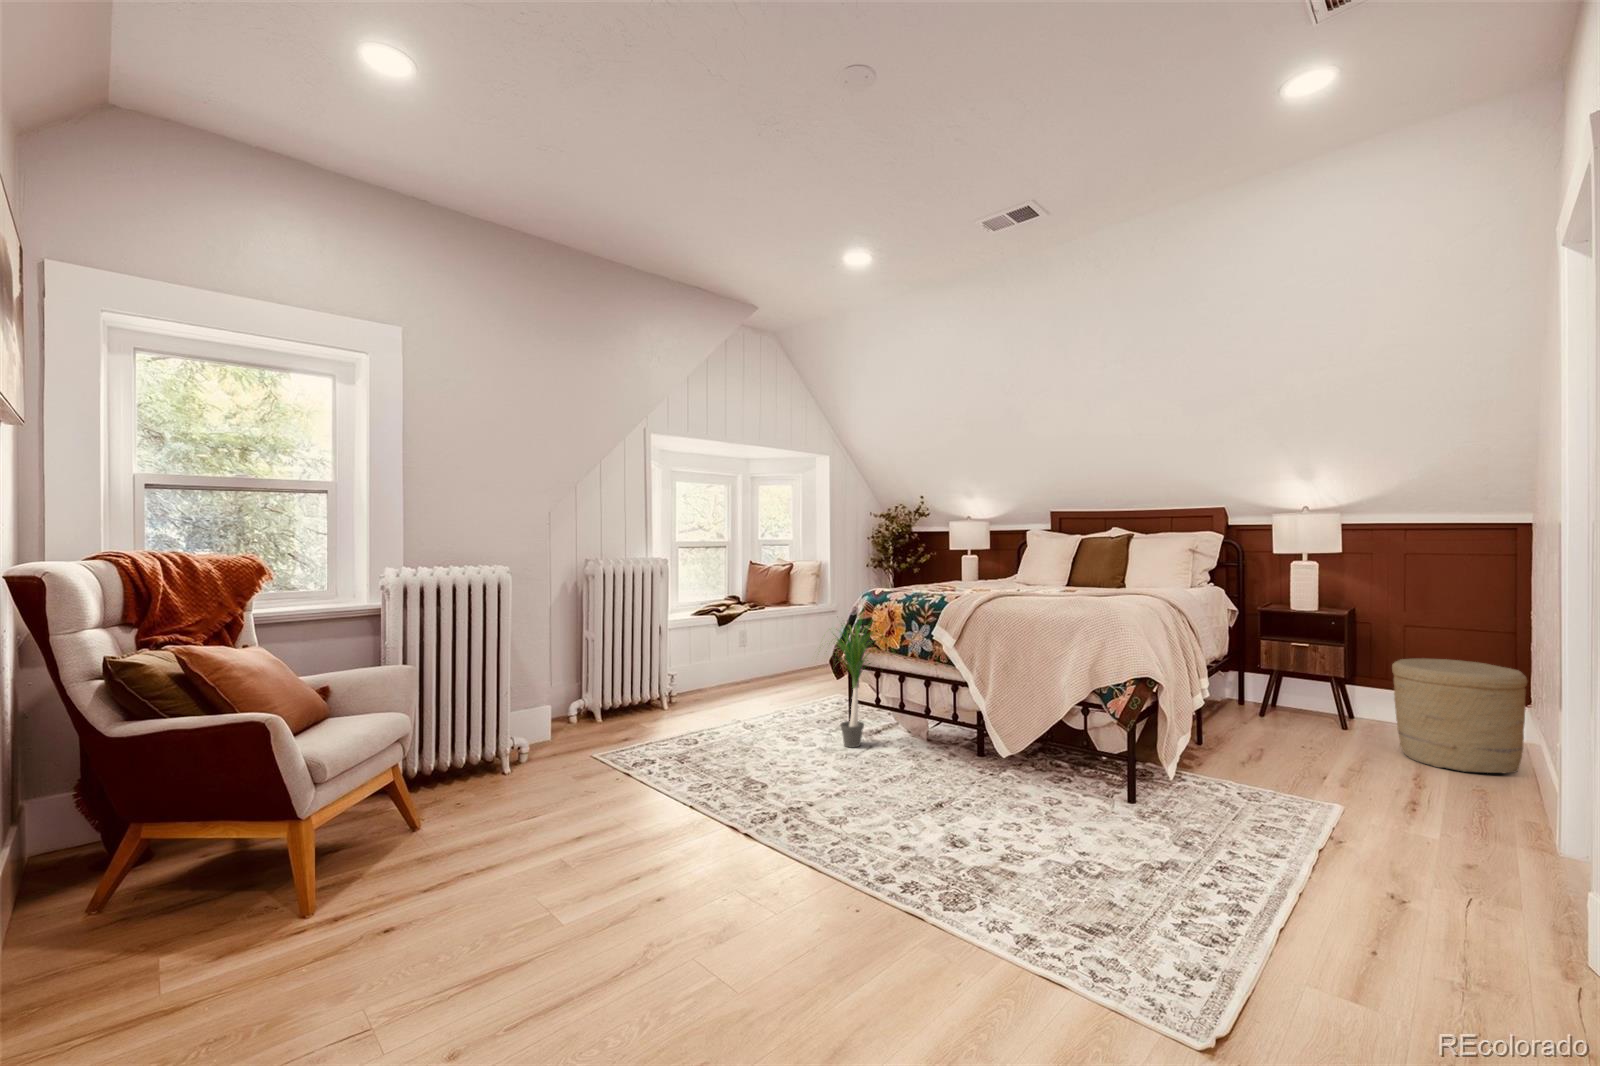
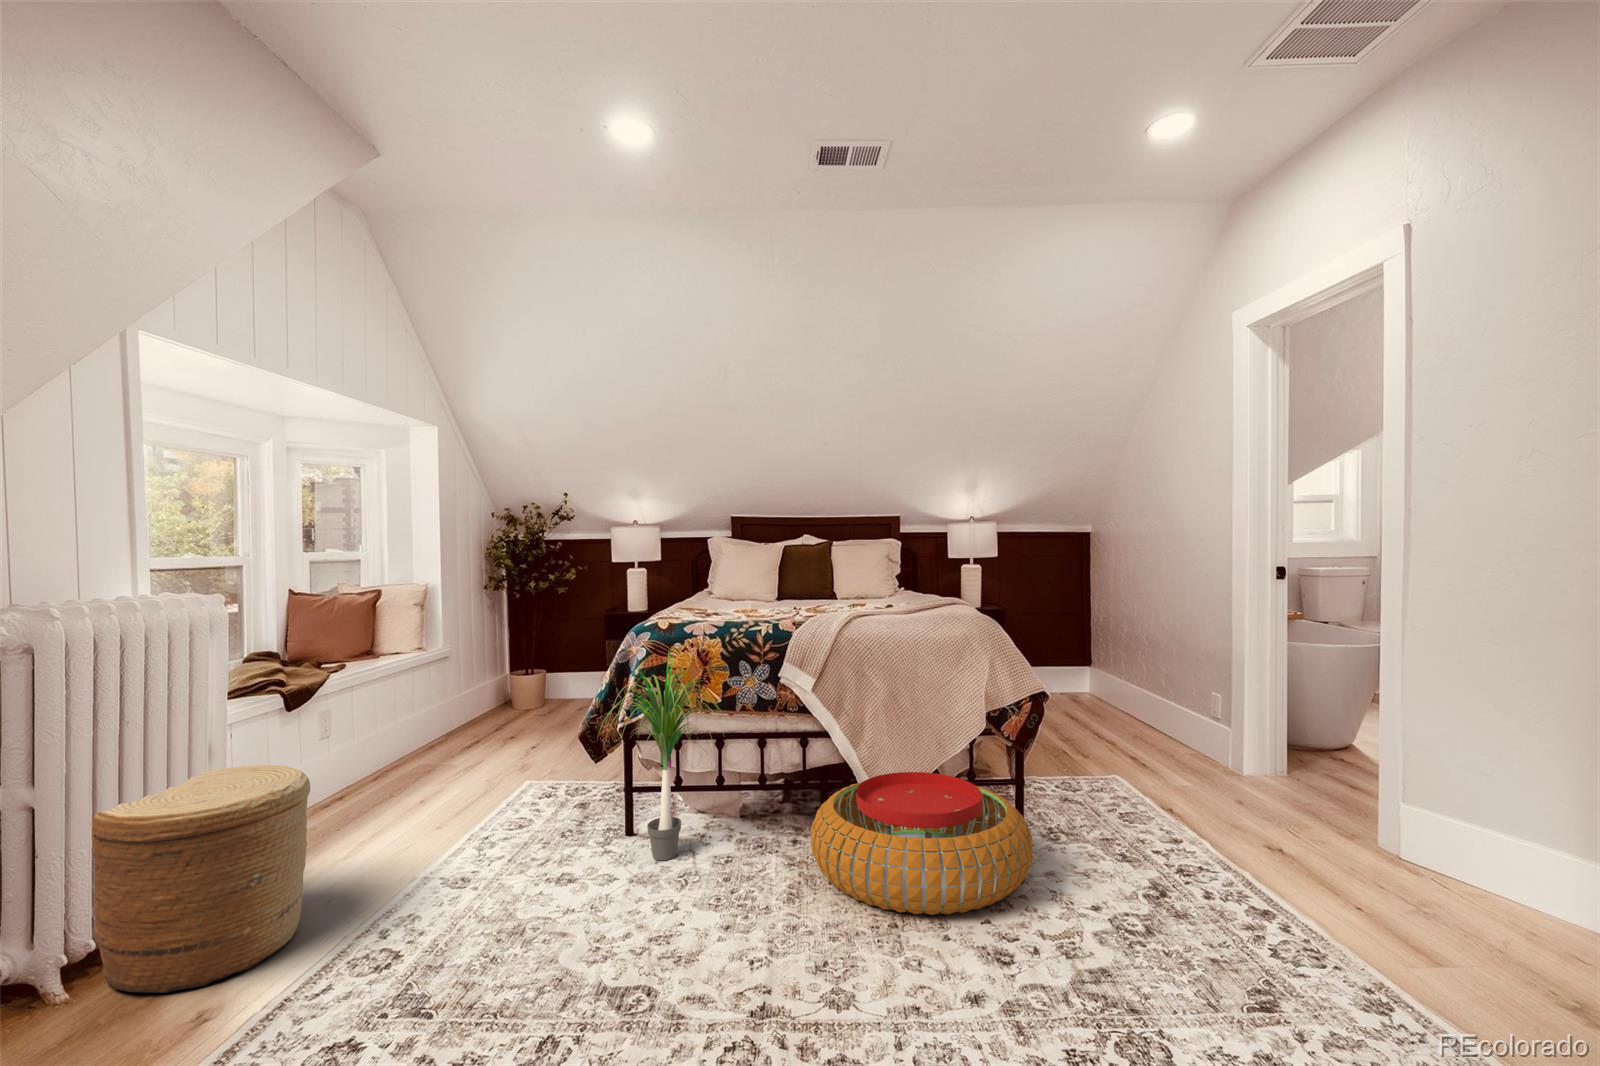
woven basket: present [1392,658,1527,773] -> present [92,765,310,993]
pouf: none [912,718,1089,818] -> present [811,772,1033,915]

